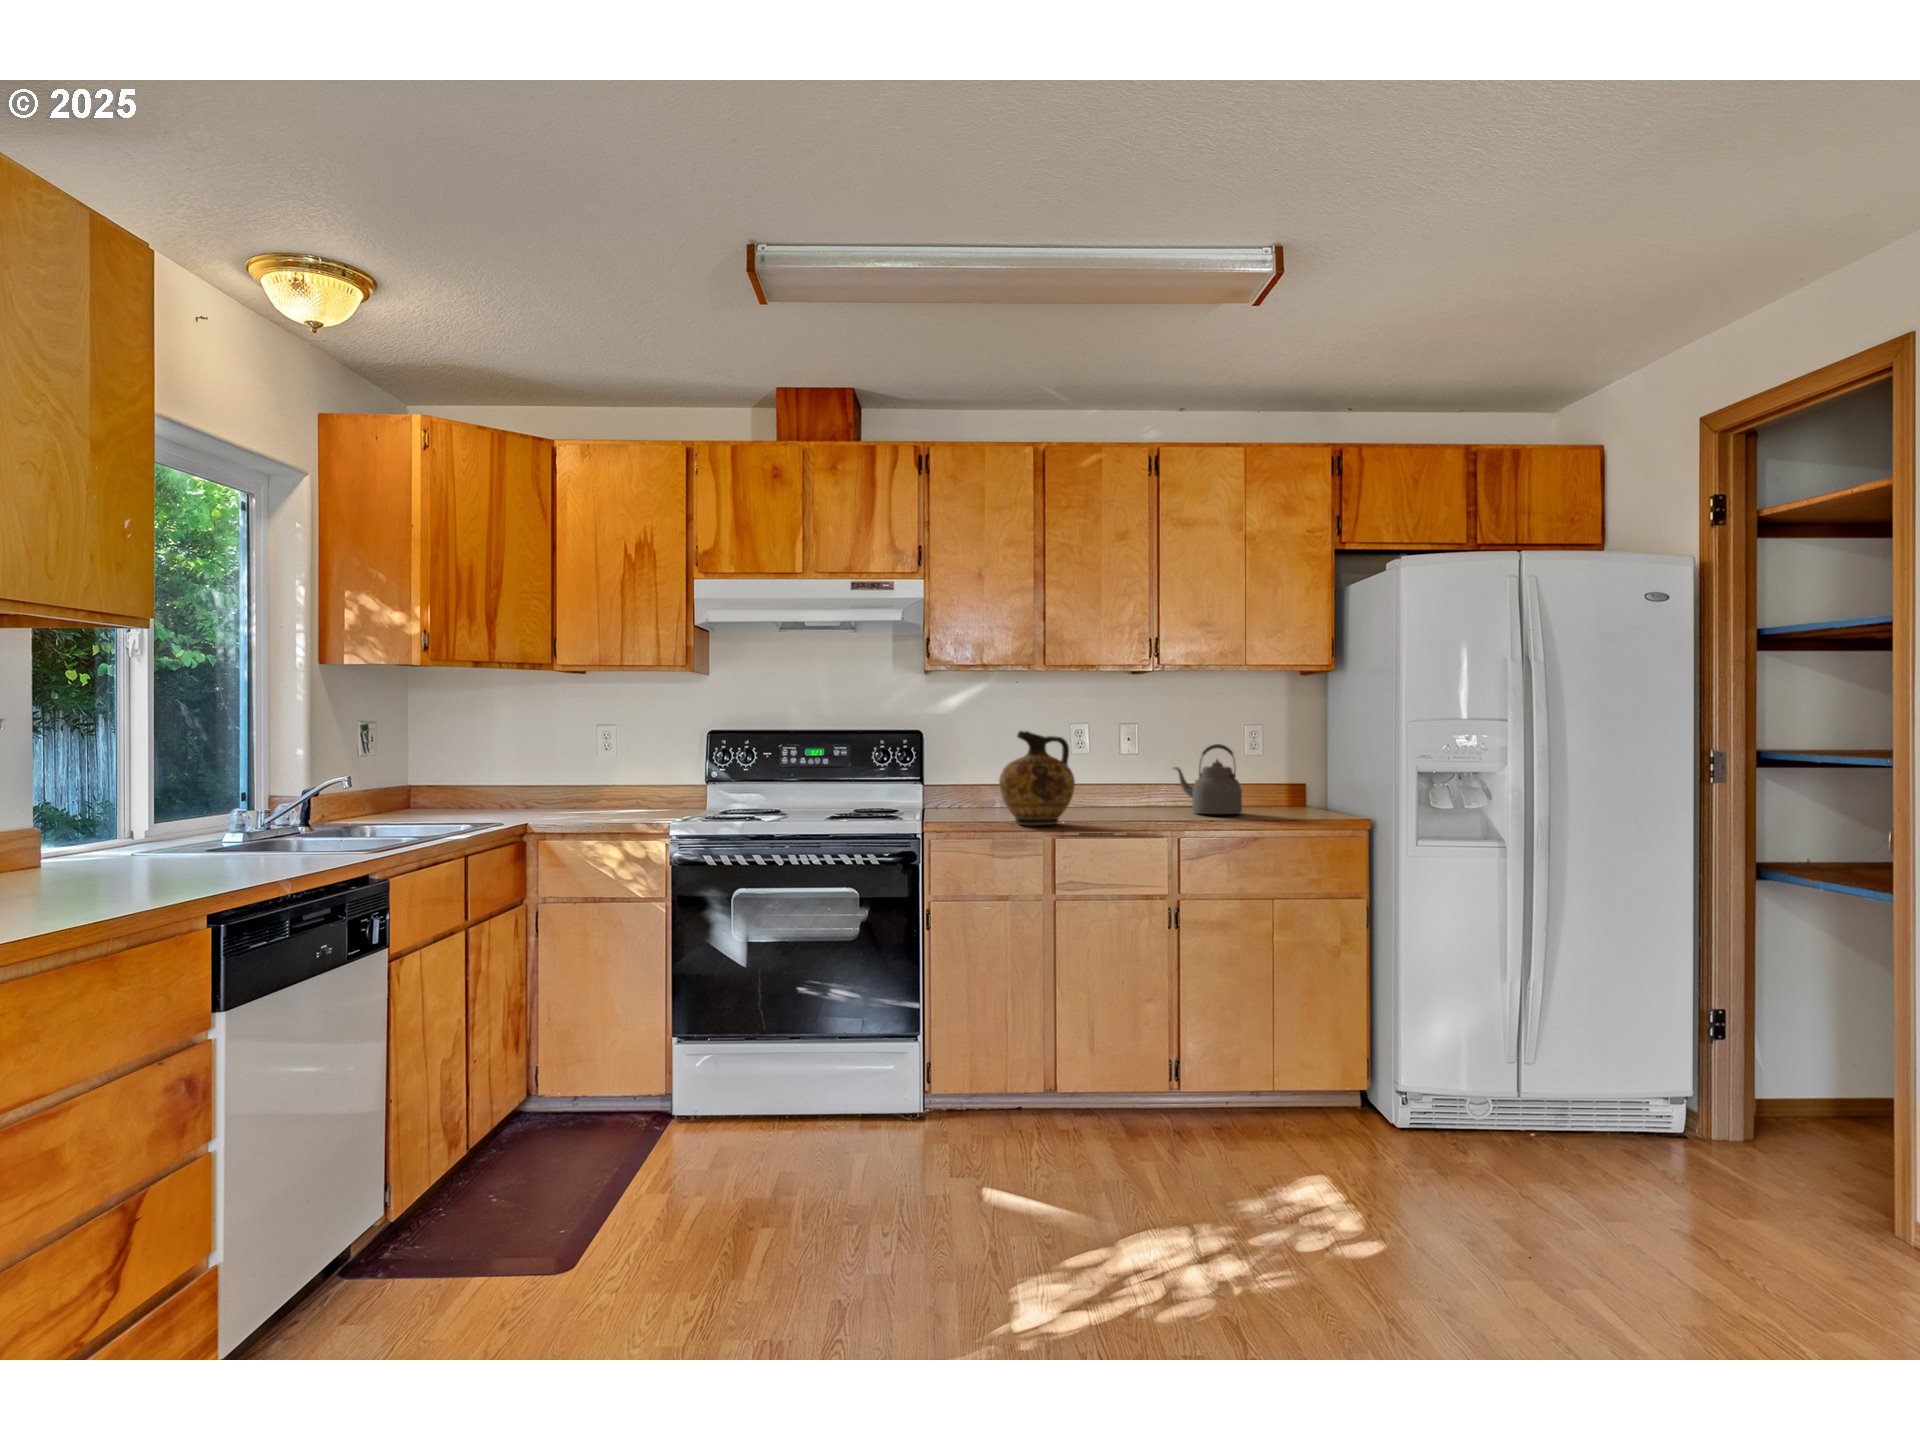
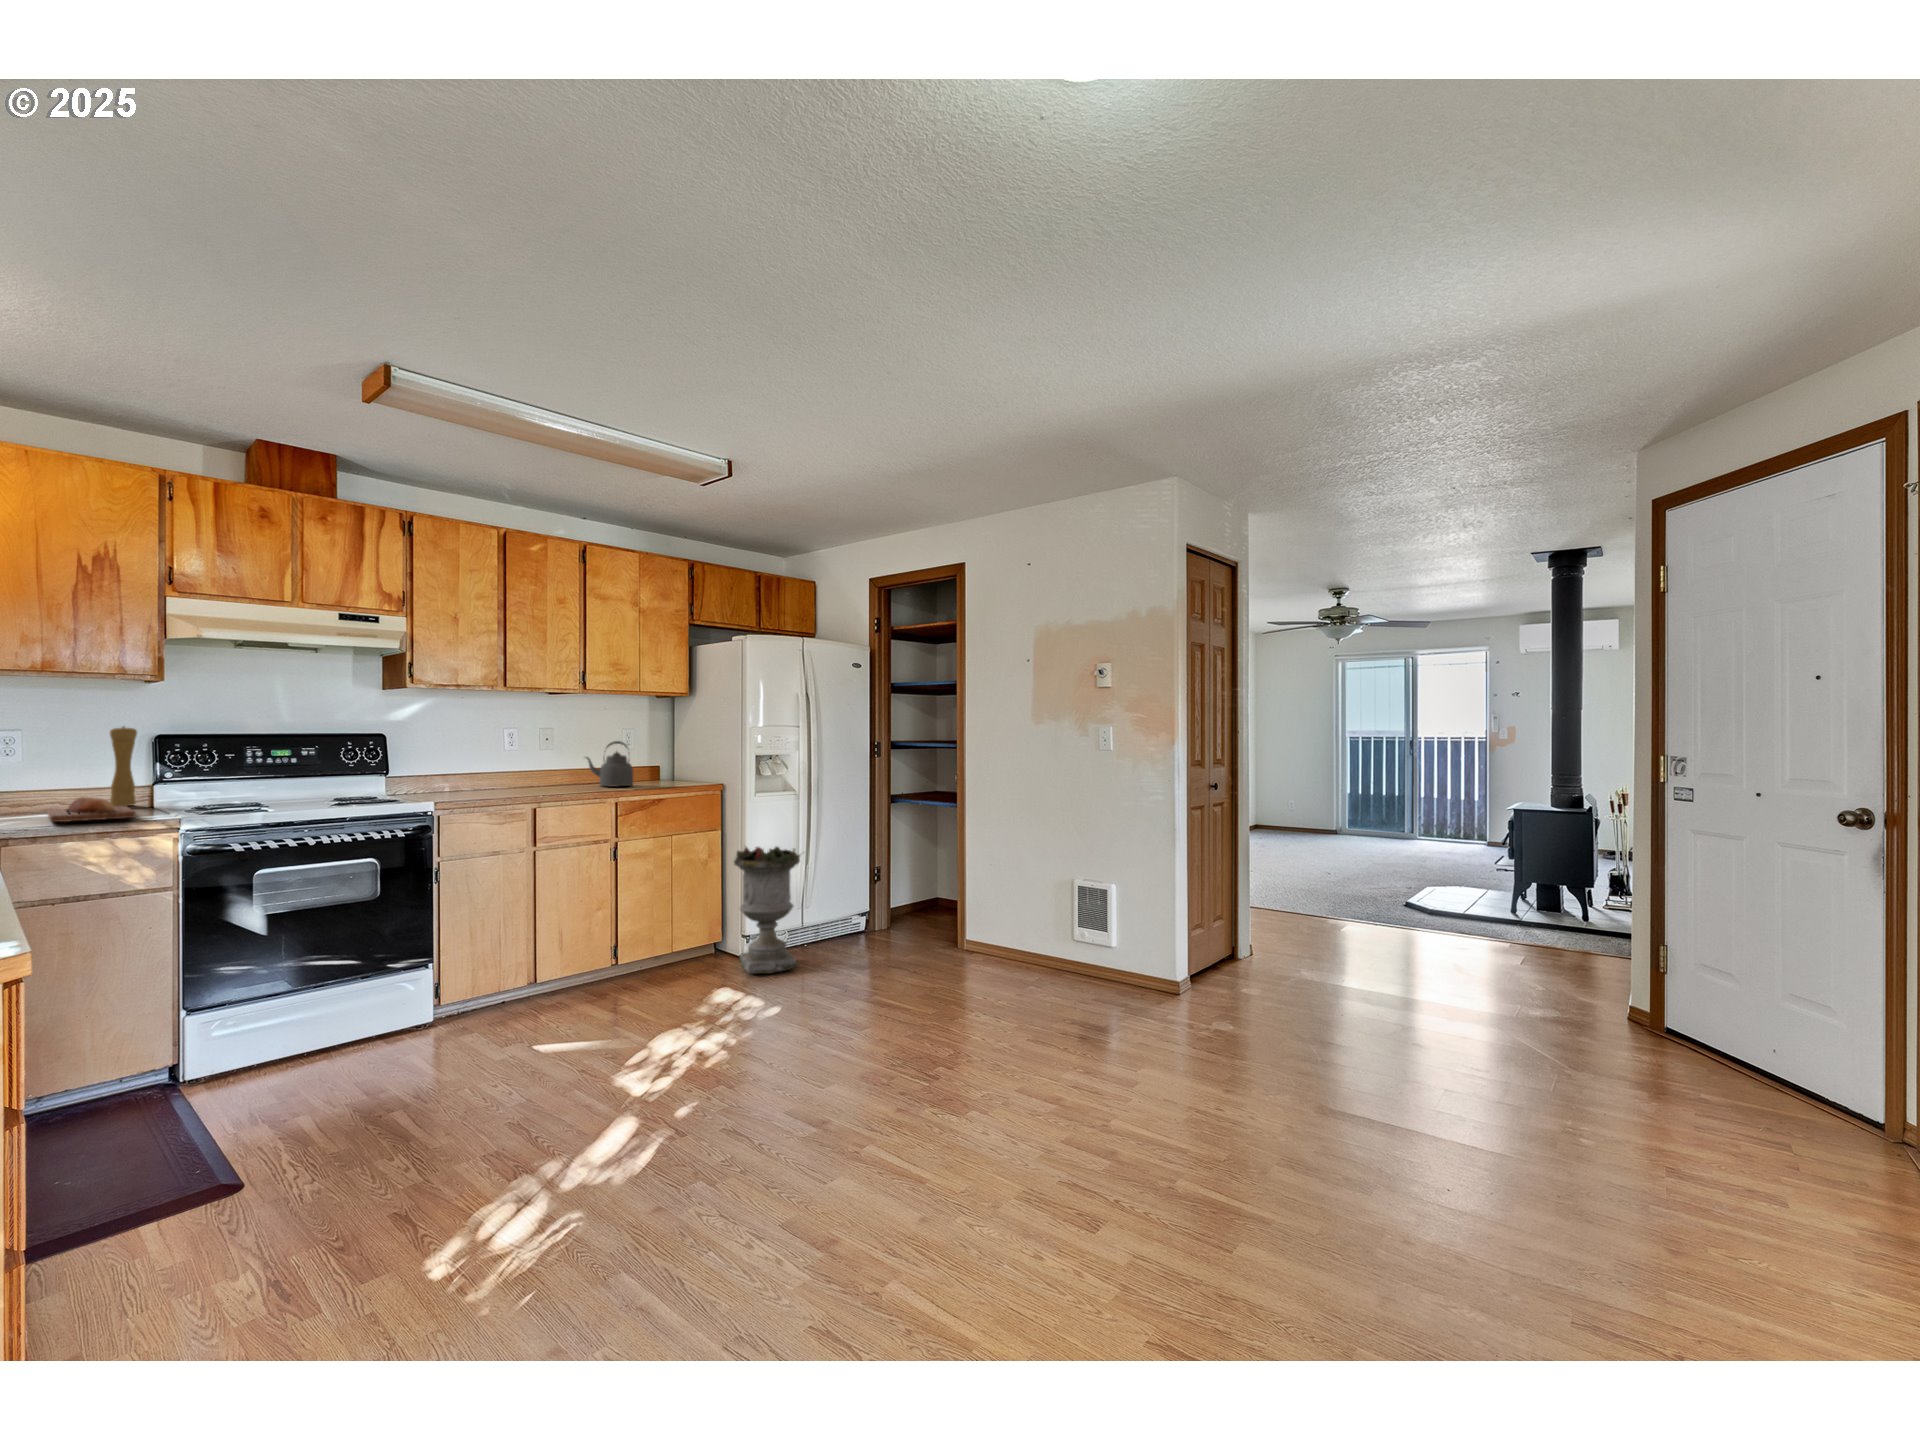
pepper mill: none [672,721,694,805] -> present [110,726,137,806]
ceramic jug: present [999,731,1075,825] -> none [485,734,544,801]
bread loaf: none [587,794,675,817] -> present [47,797,136,822]
planter: none [1362,929,1491,1173] -> present [734,847,800,974]

